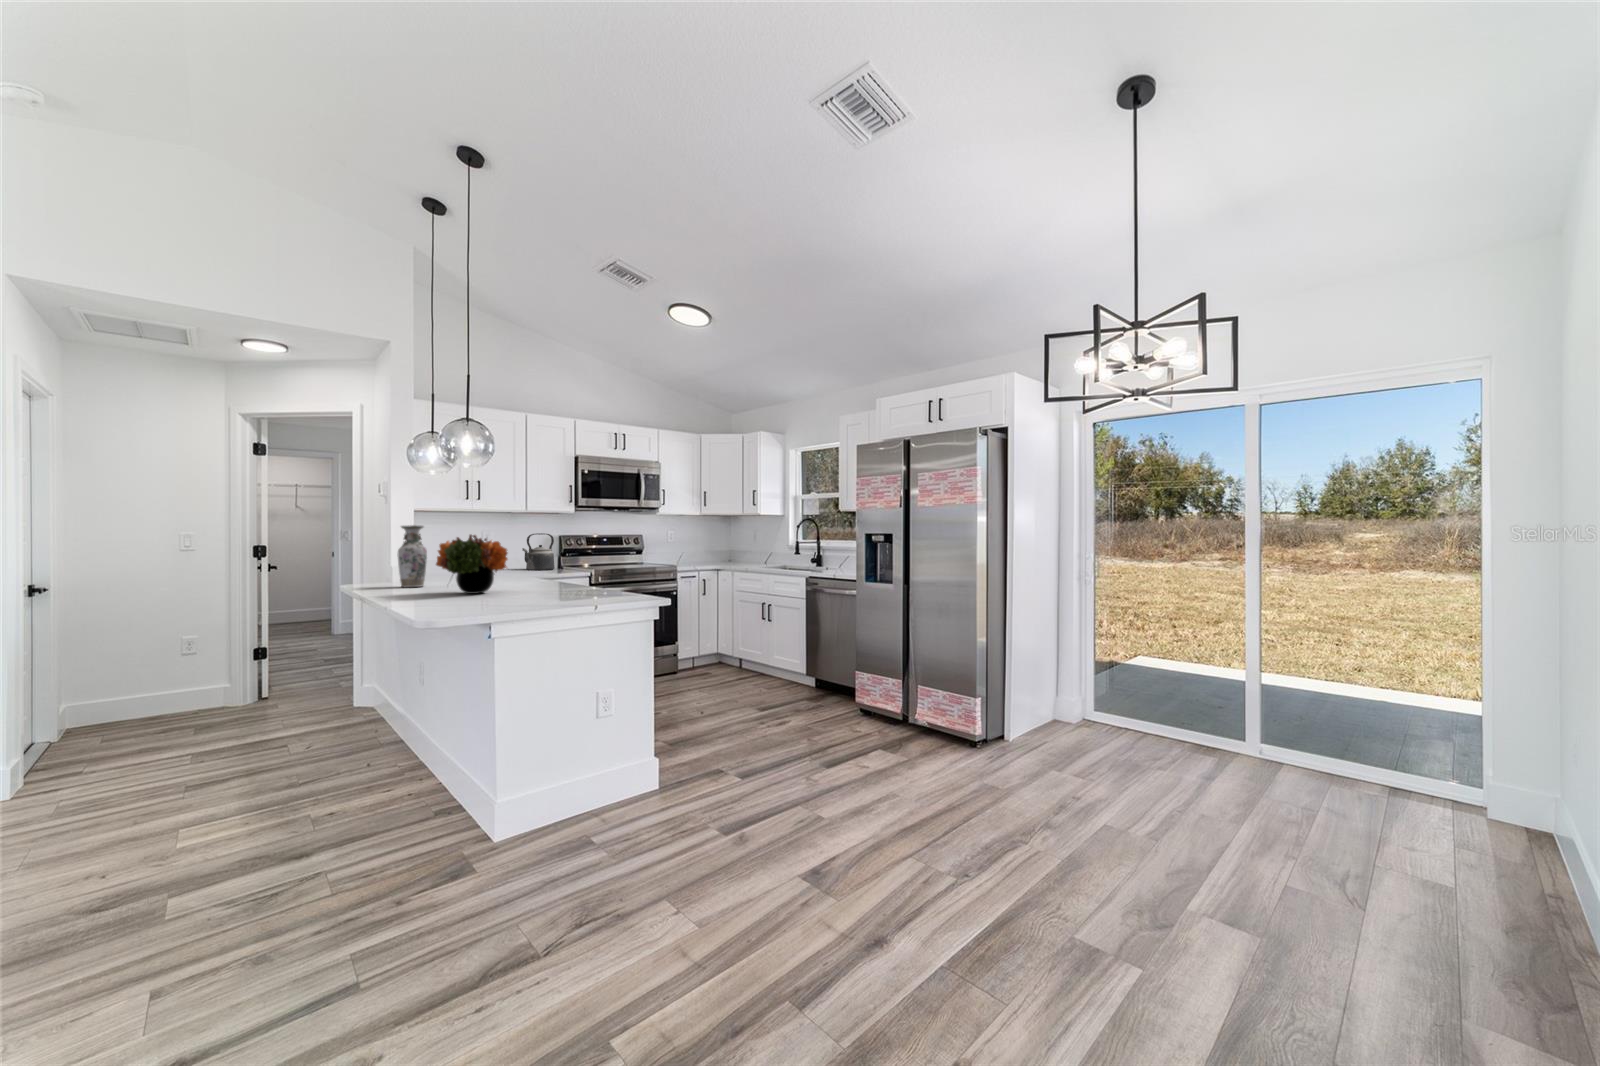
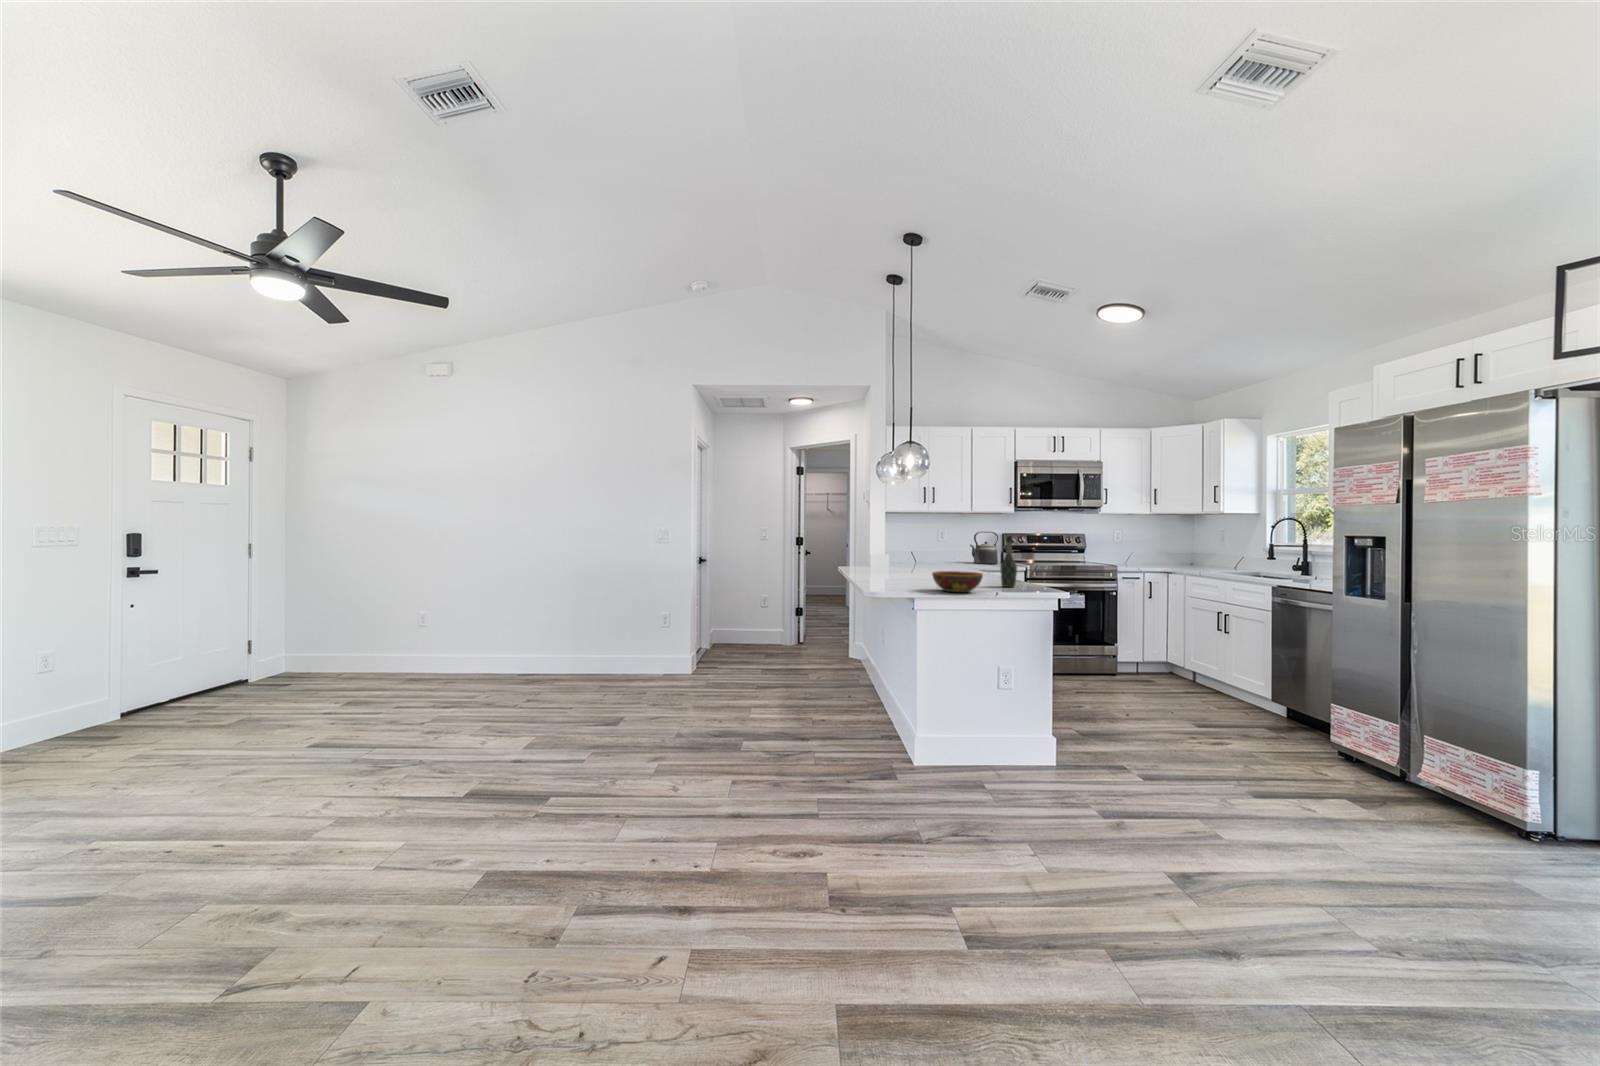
vase: present [398,525,427,587] -> none [870,524,889,571]
flower arrangement: present [436,535,508,594] -> none [890,531,943,578]
wine bottle: none [587,539,607,597] -> present [1000,536,1017,587]
bowl: none [513,584,578,610] -> present [932,571,983,592]

